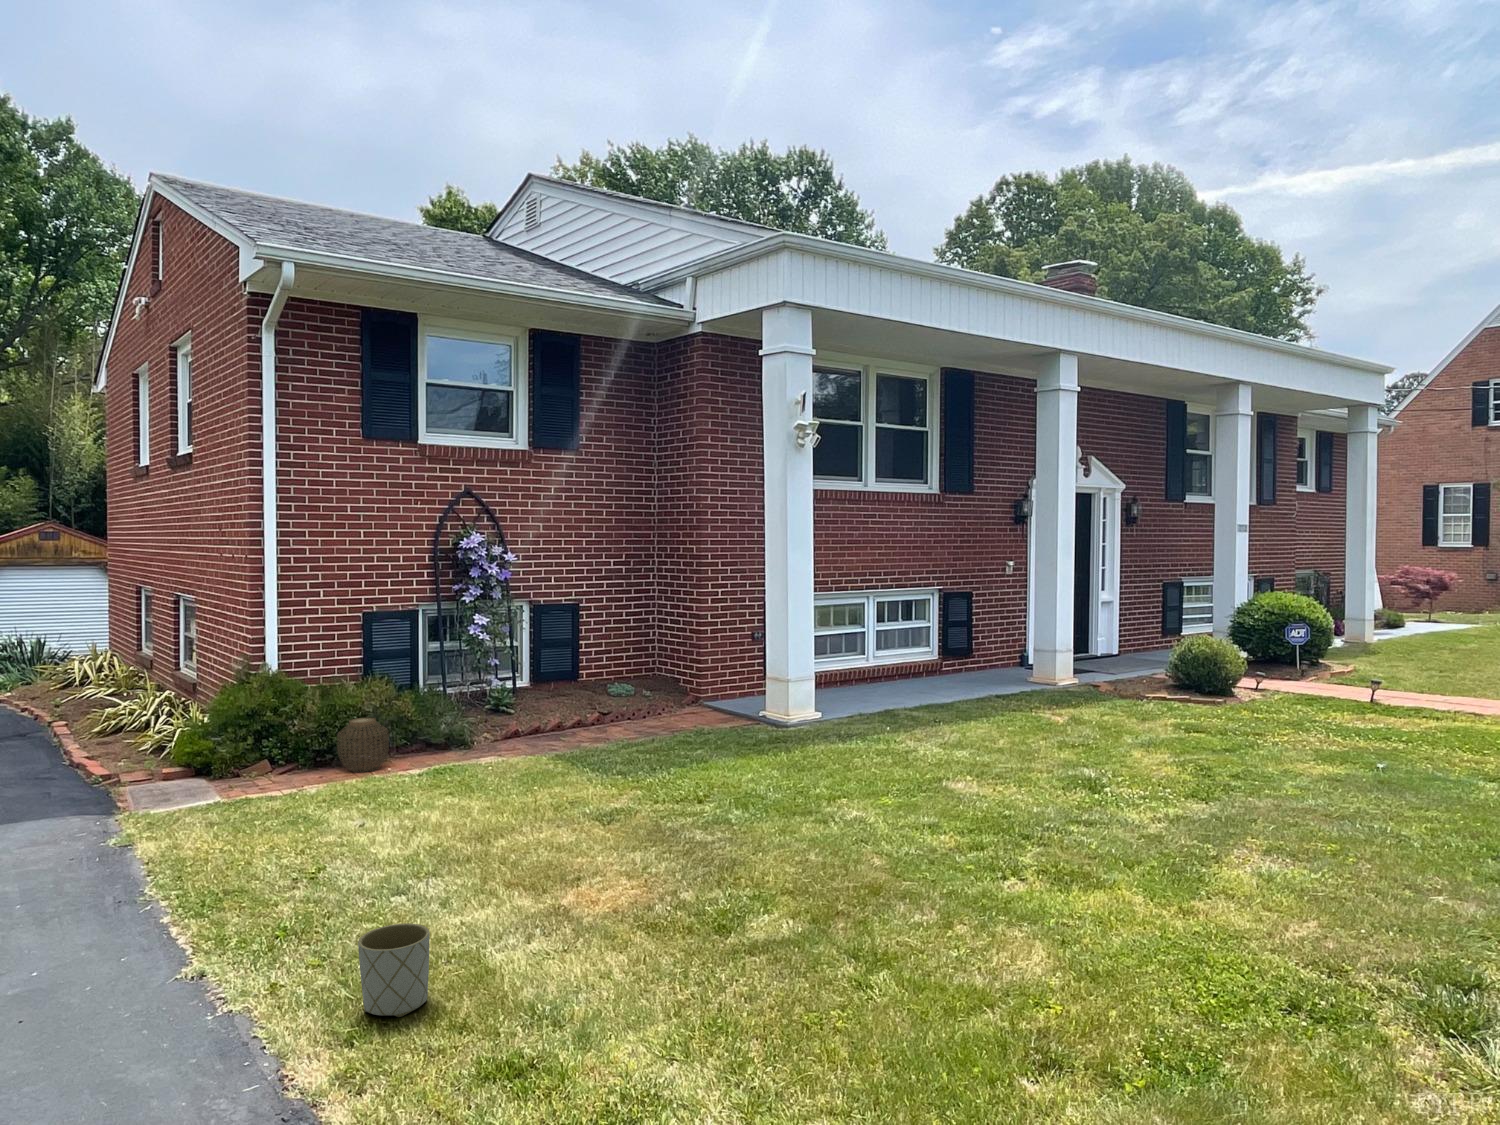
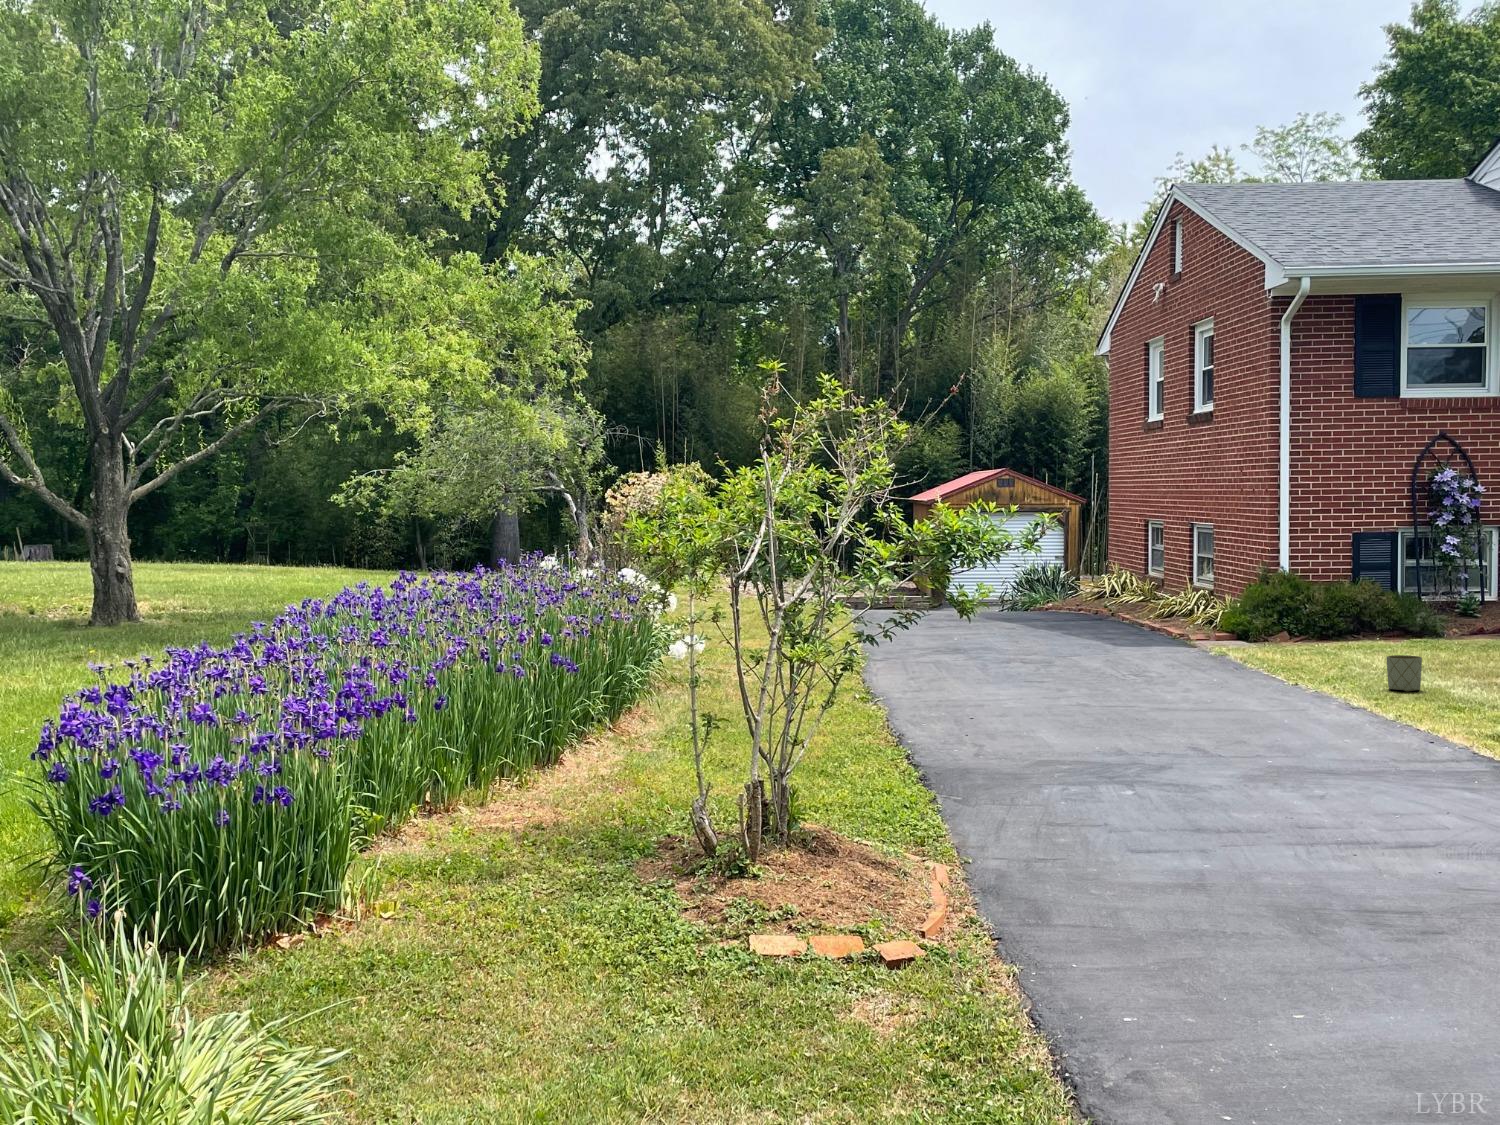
woven basket: present [337,718,389,772] -> none [1340,603,1377,641]

